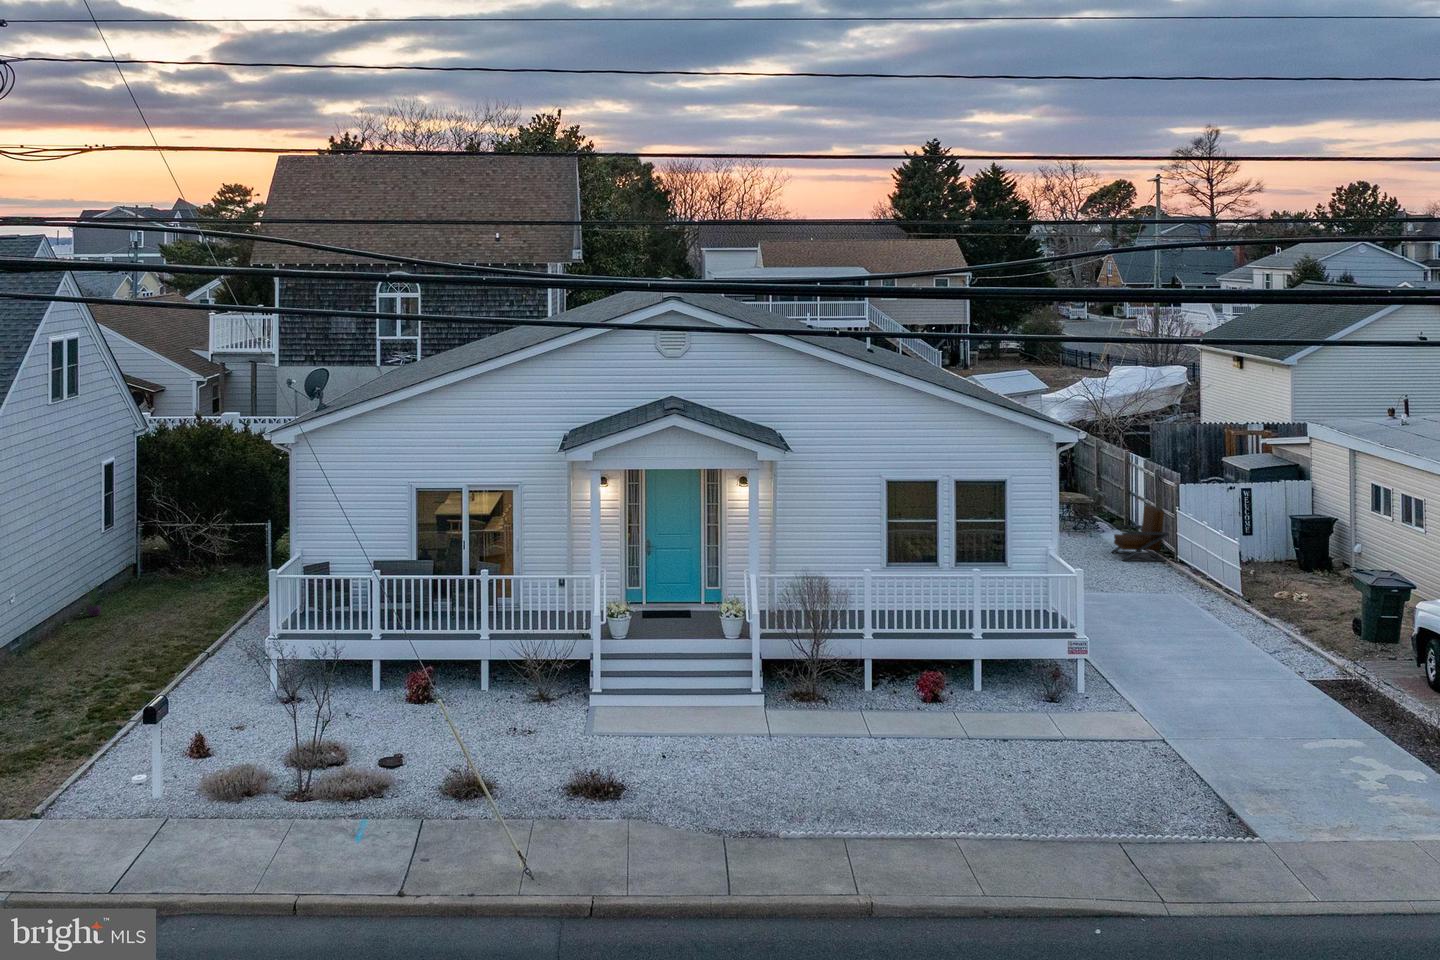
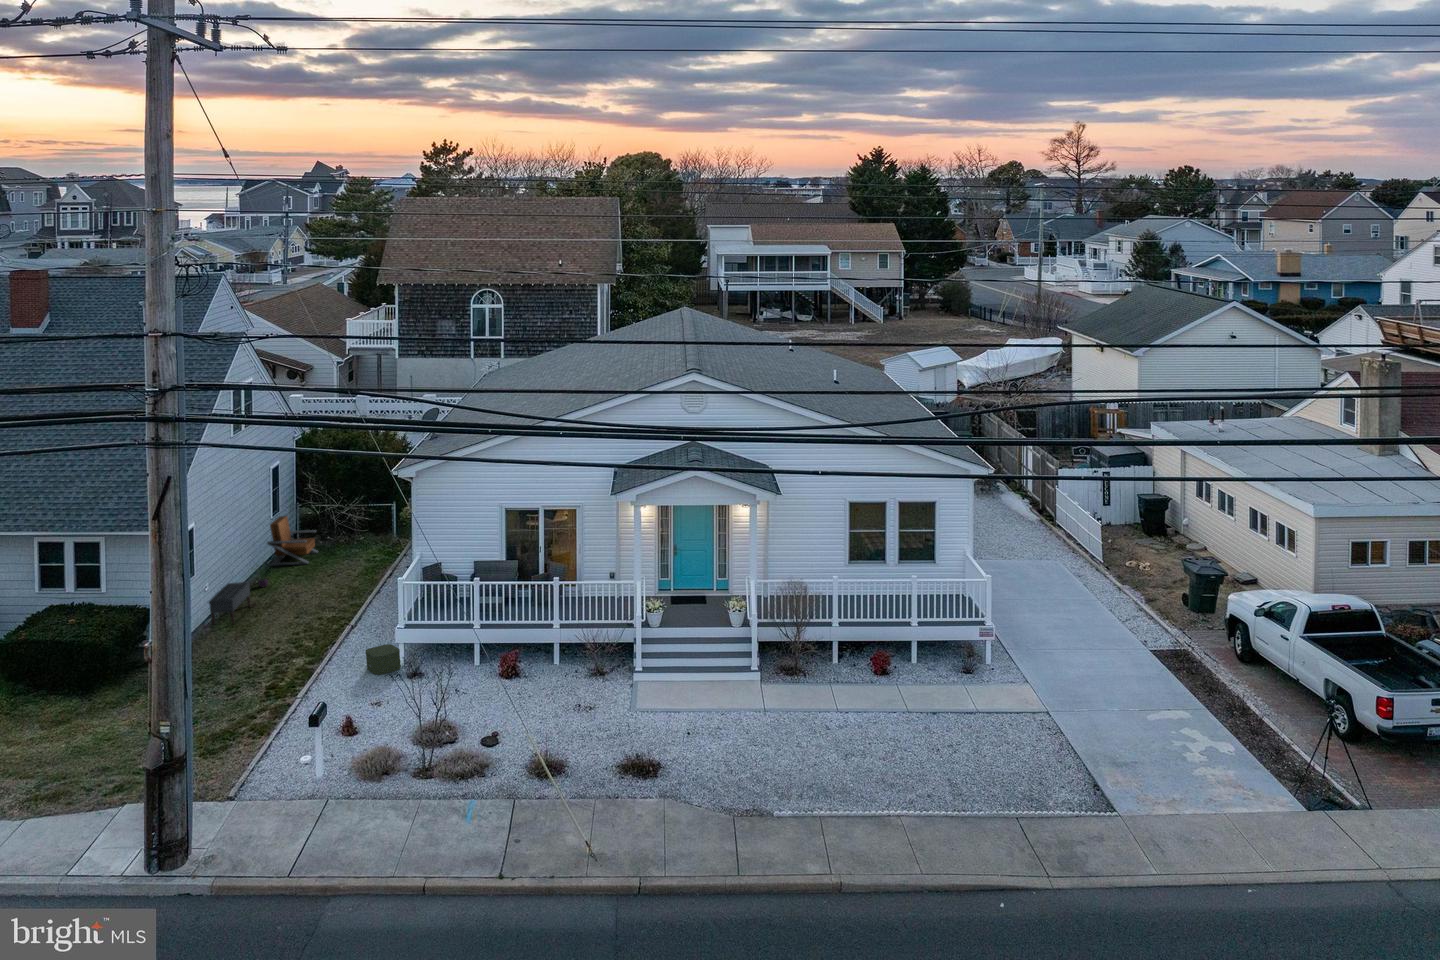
lounge chair: present [1111,506,1169,561] -> present [267,516,318,565]
bench: none [17,601,75,651] -> present [209,582,251,625]
storage box: none [225,662,273,699] -> present [365,644,401,675]

